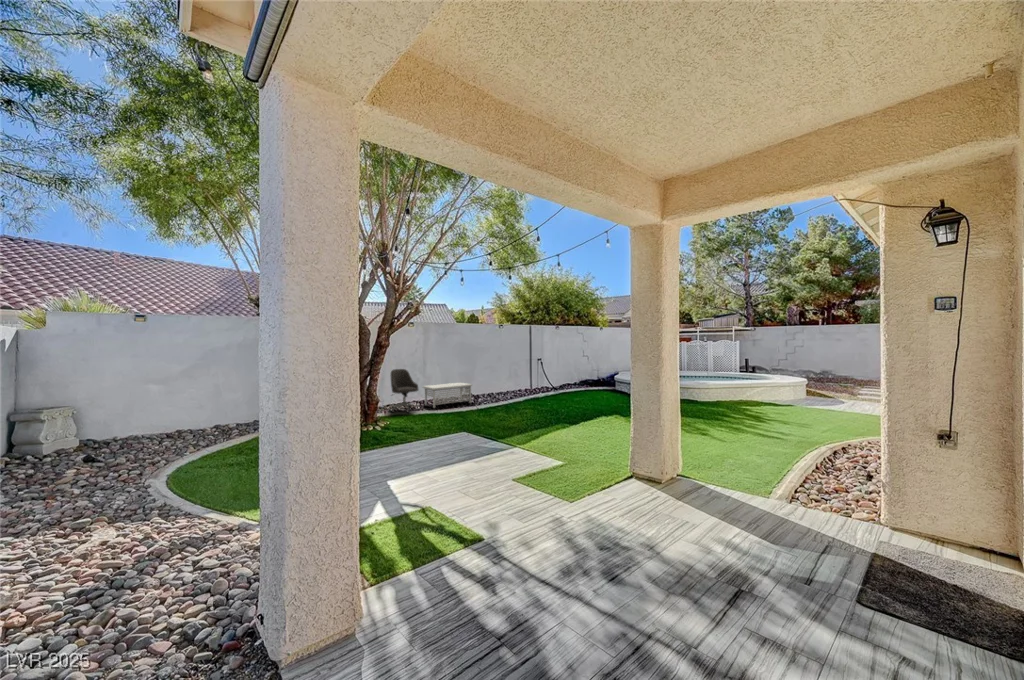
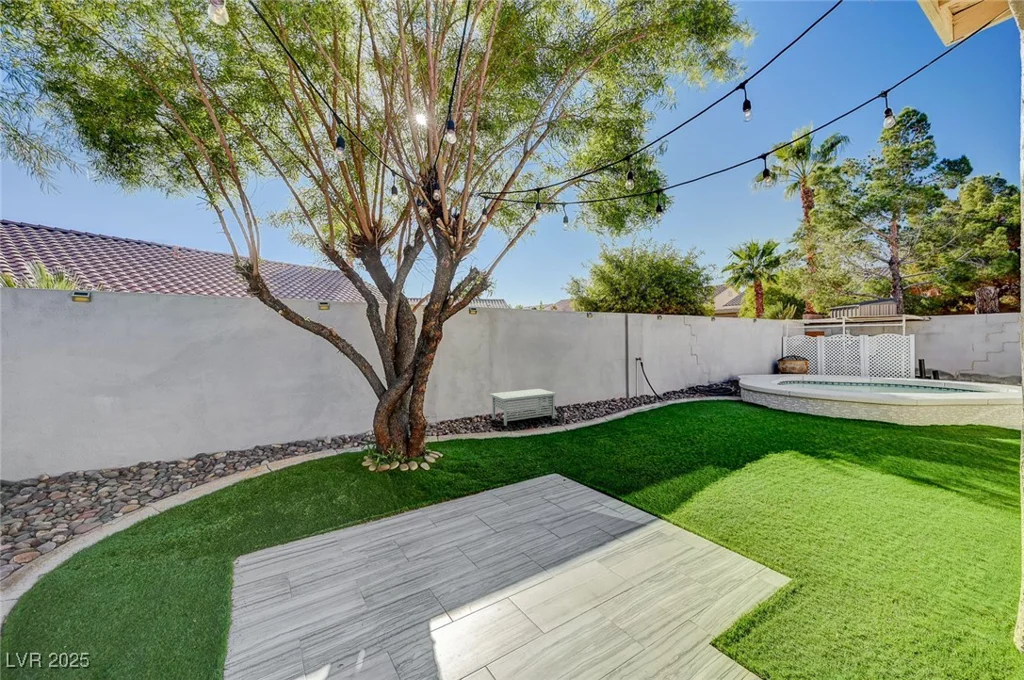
chair: present [391,369,420,413] -> none [446,371,486,434]

